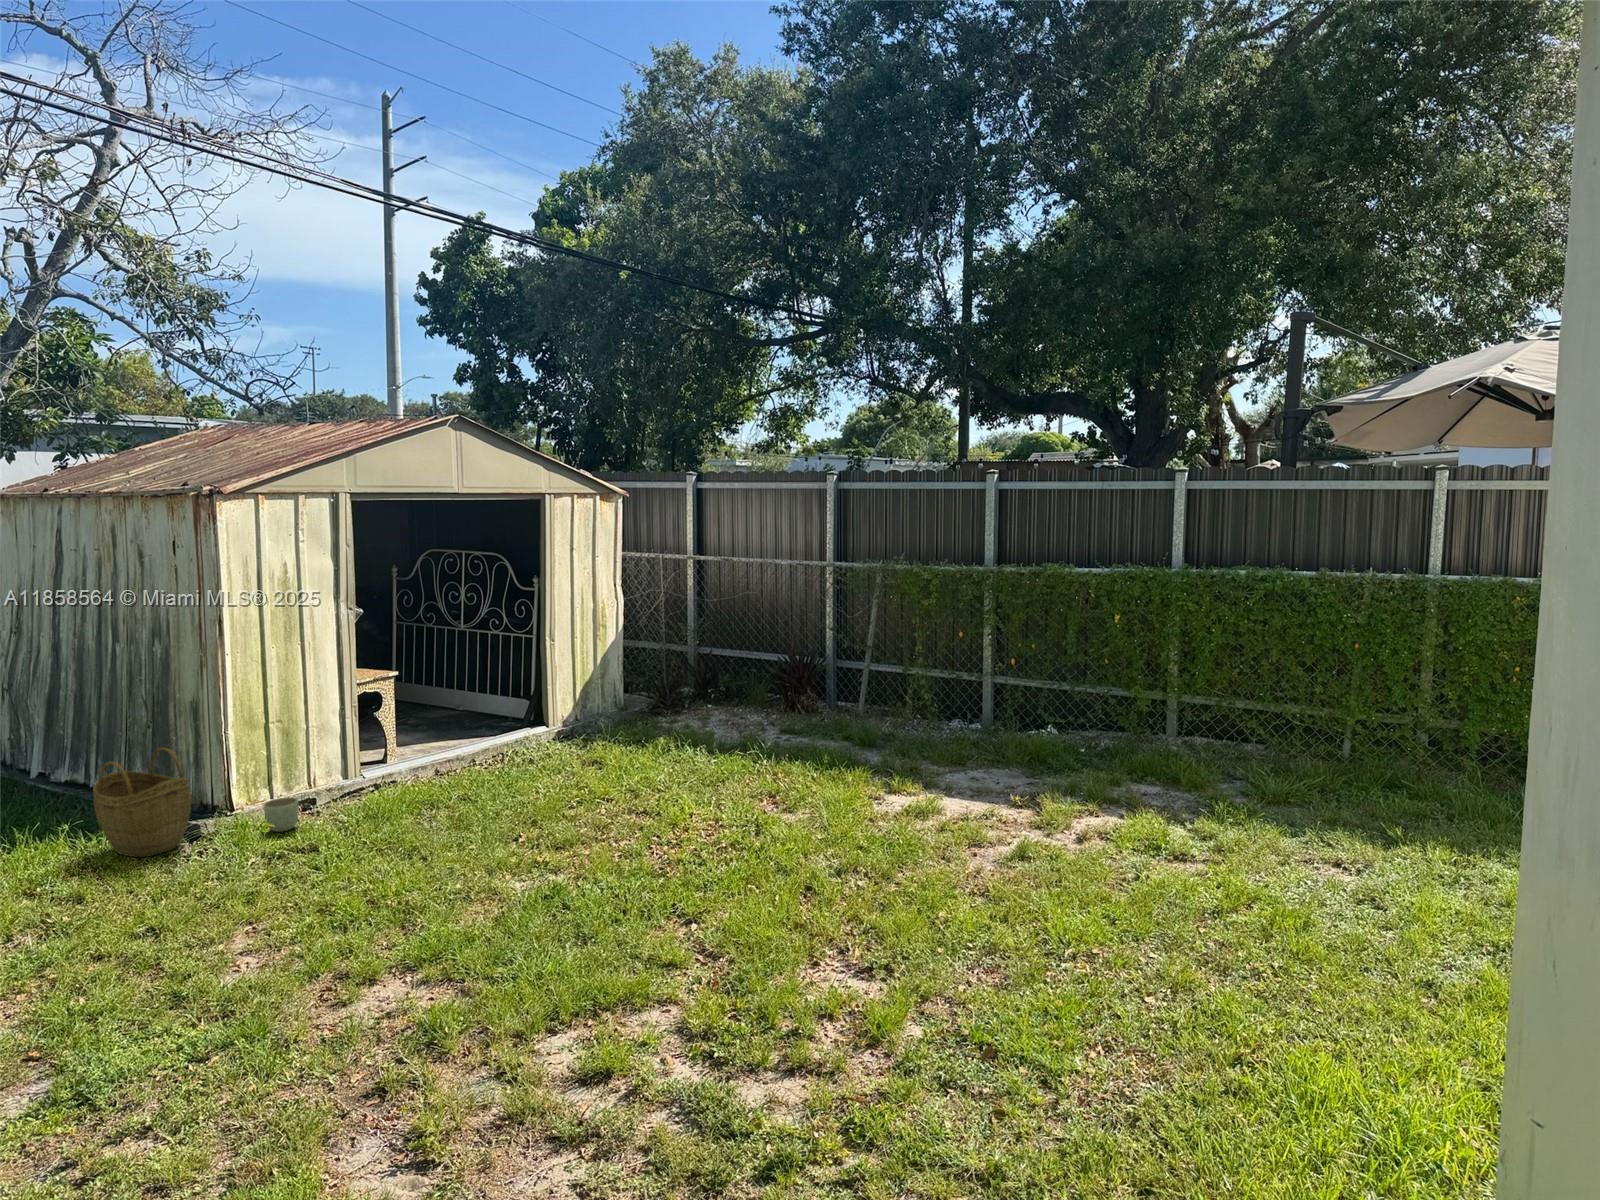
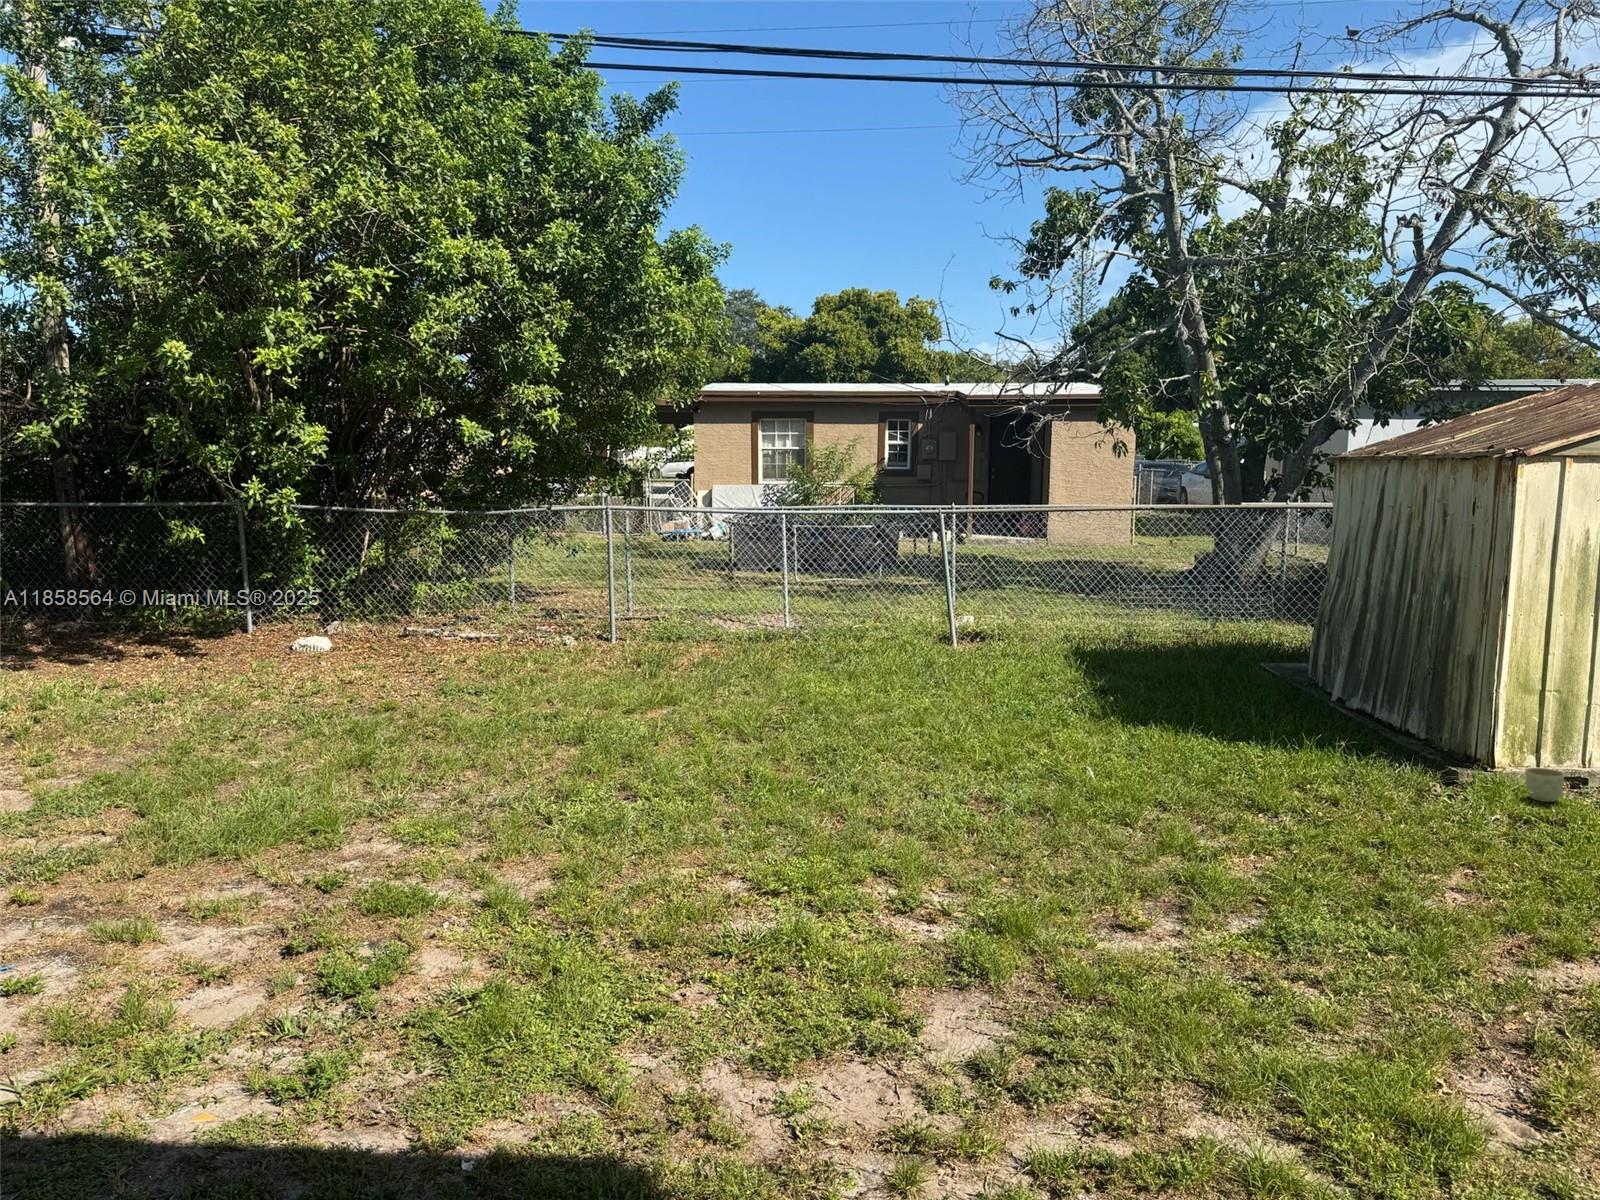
woven basket: present [93,748,191,857] -> none [1373,692,1456,785]

